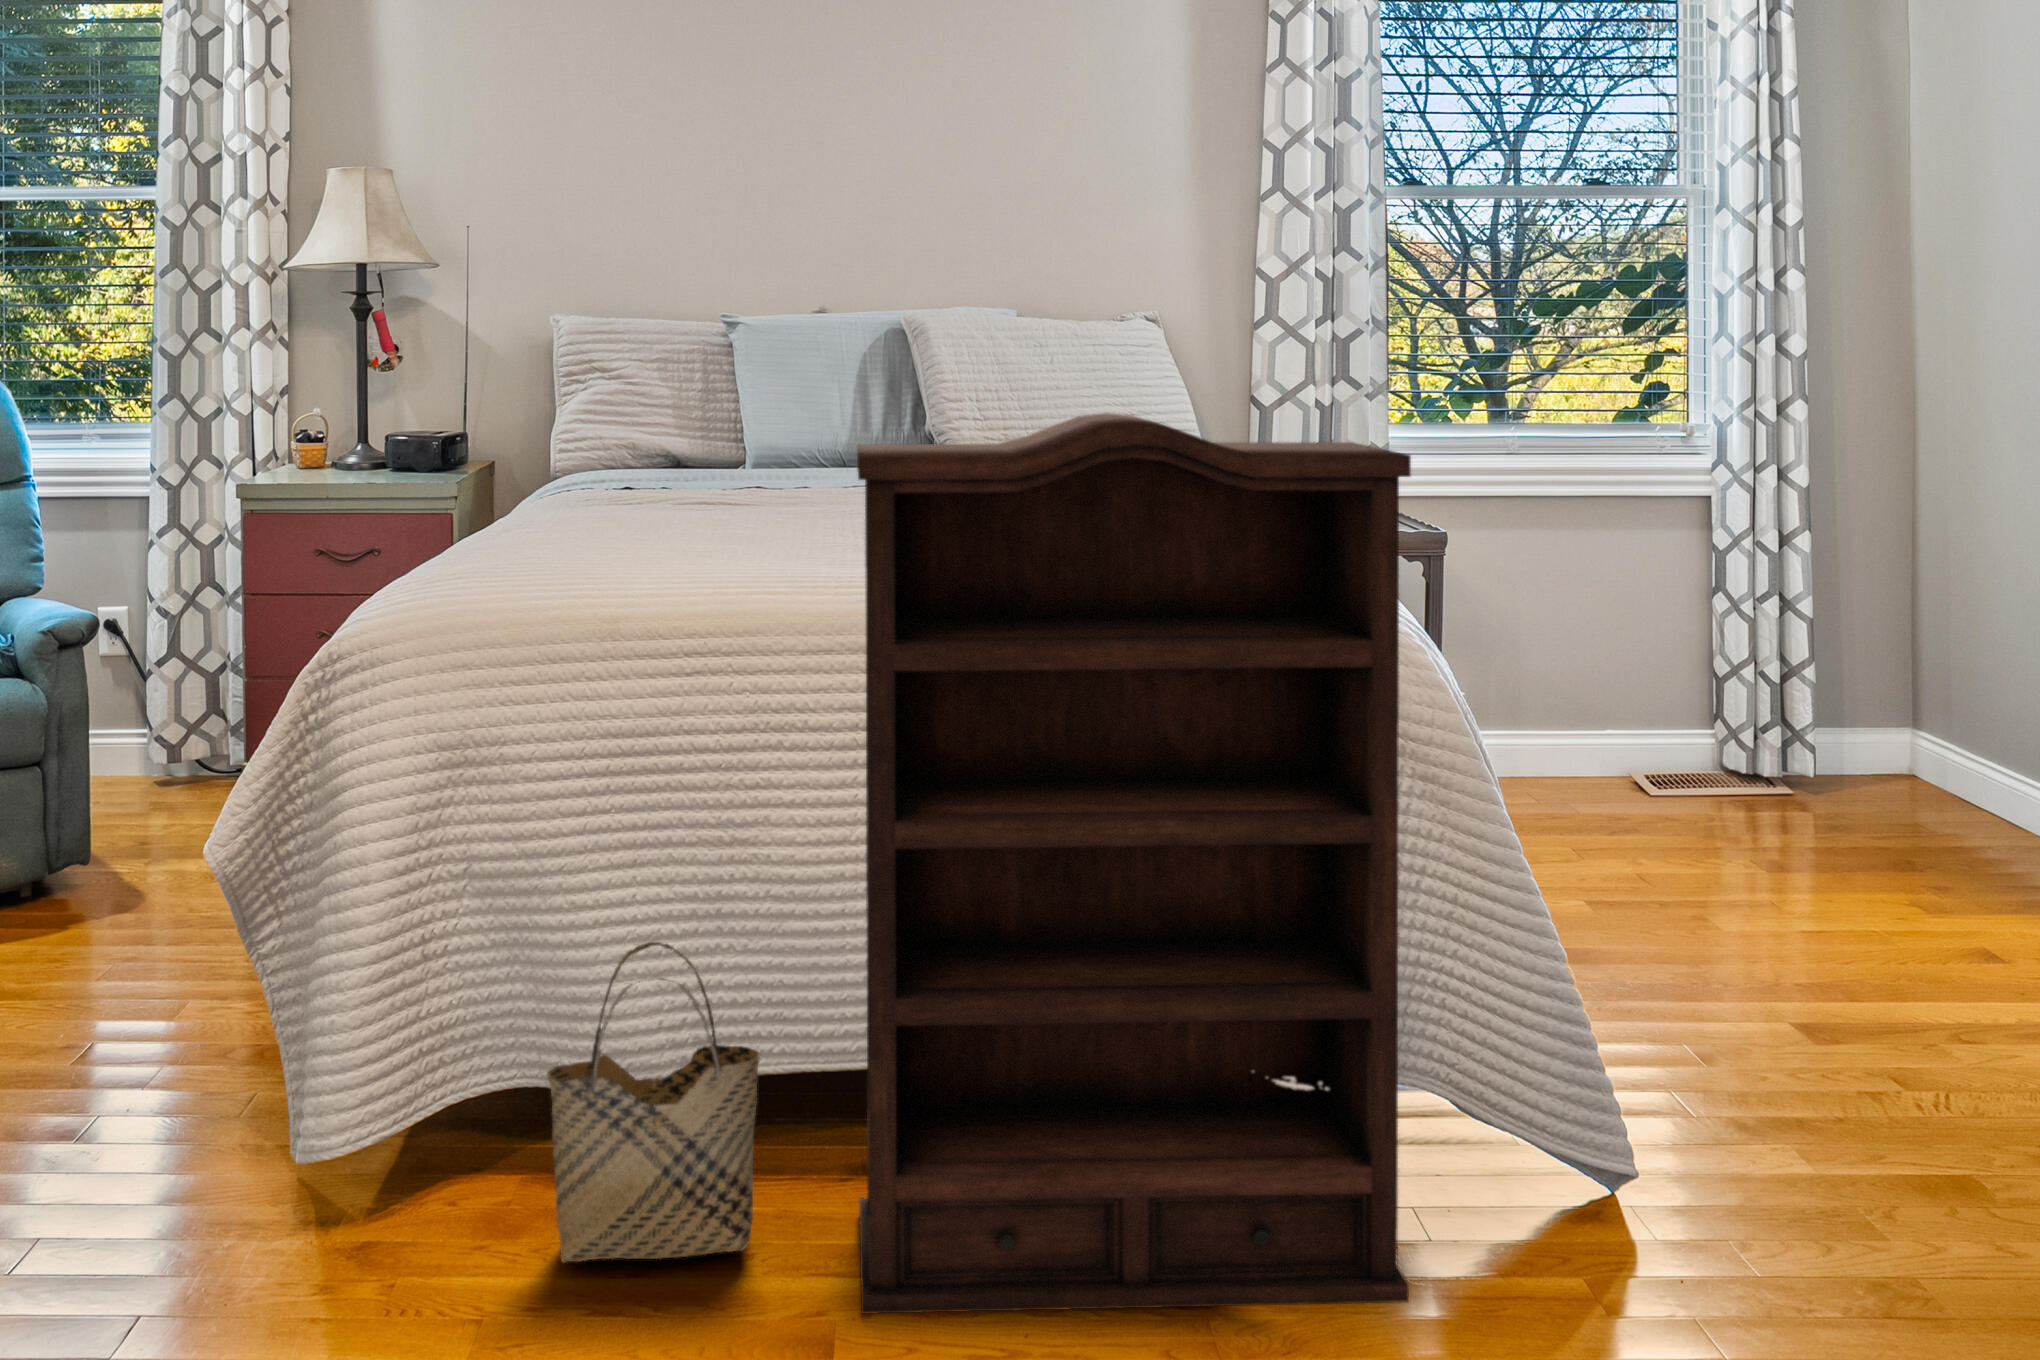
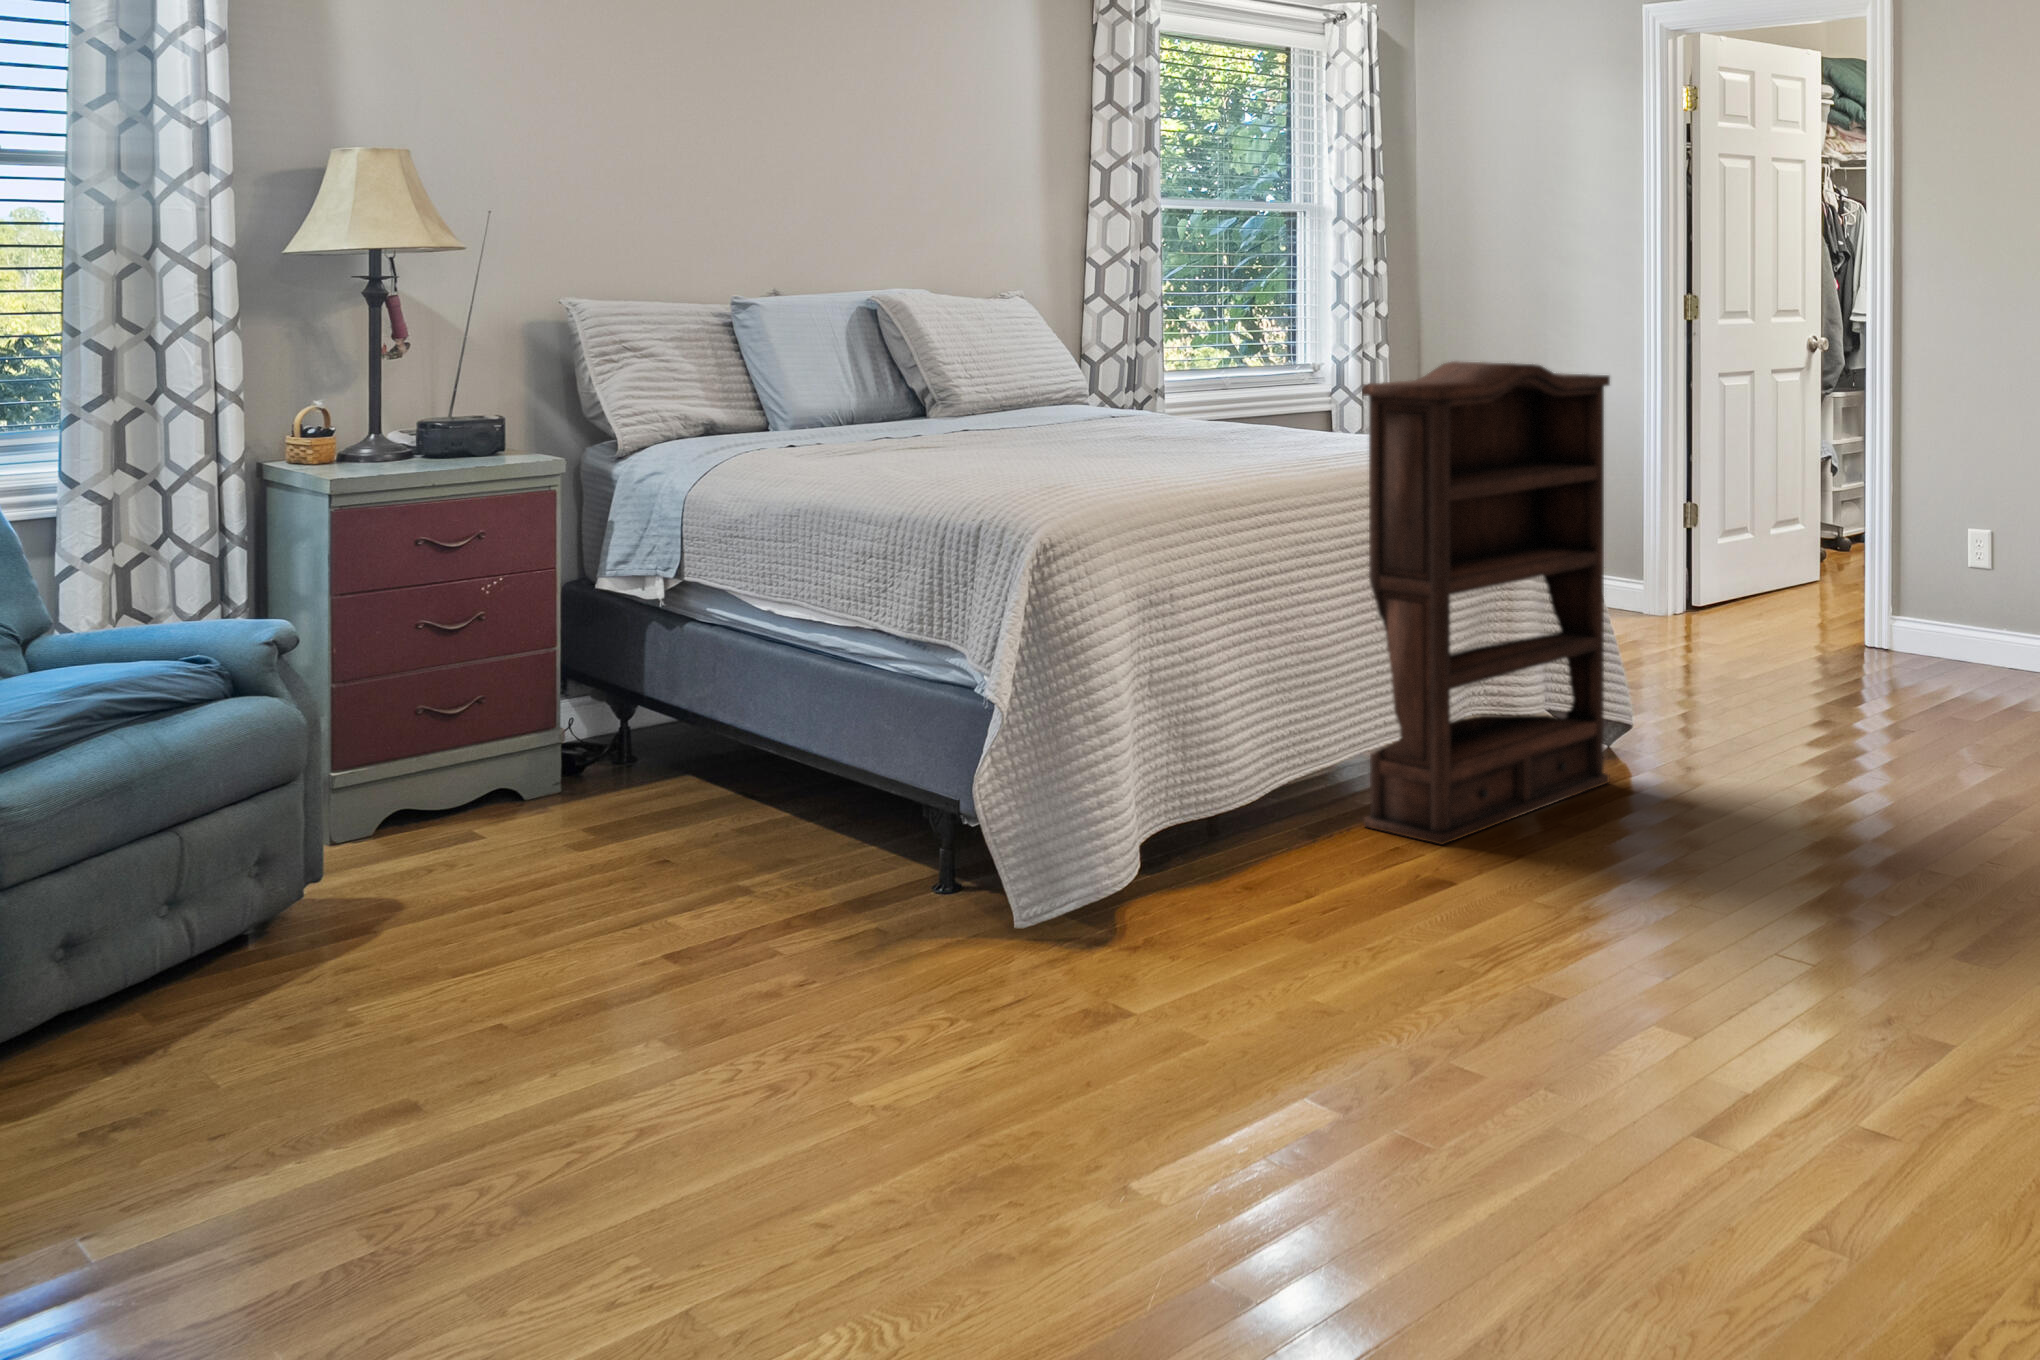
woven basket: present [546,941,760,1263] -> none [1263,690,1359,871]

